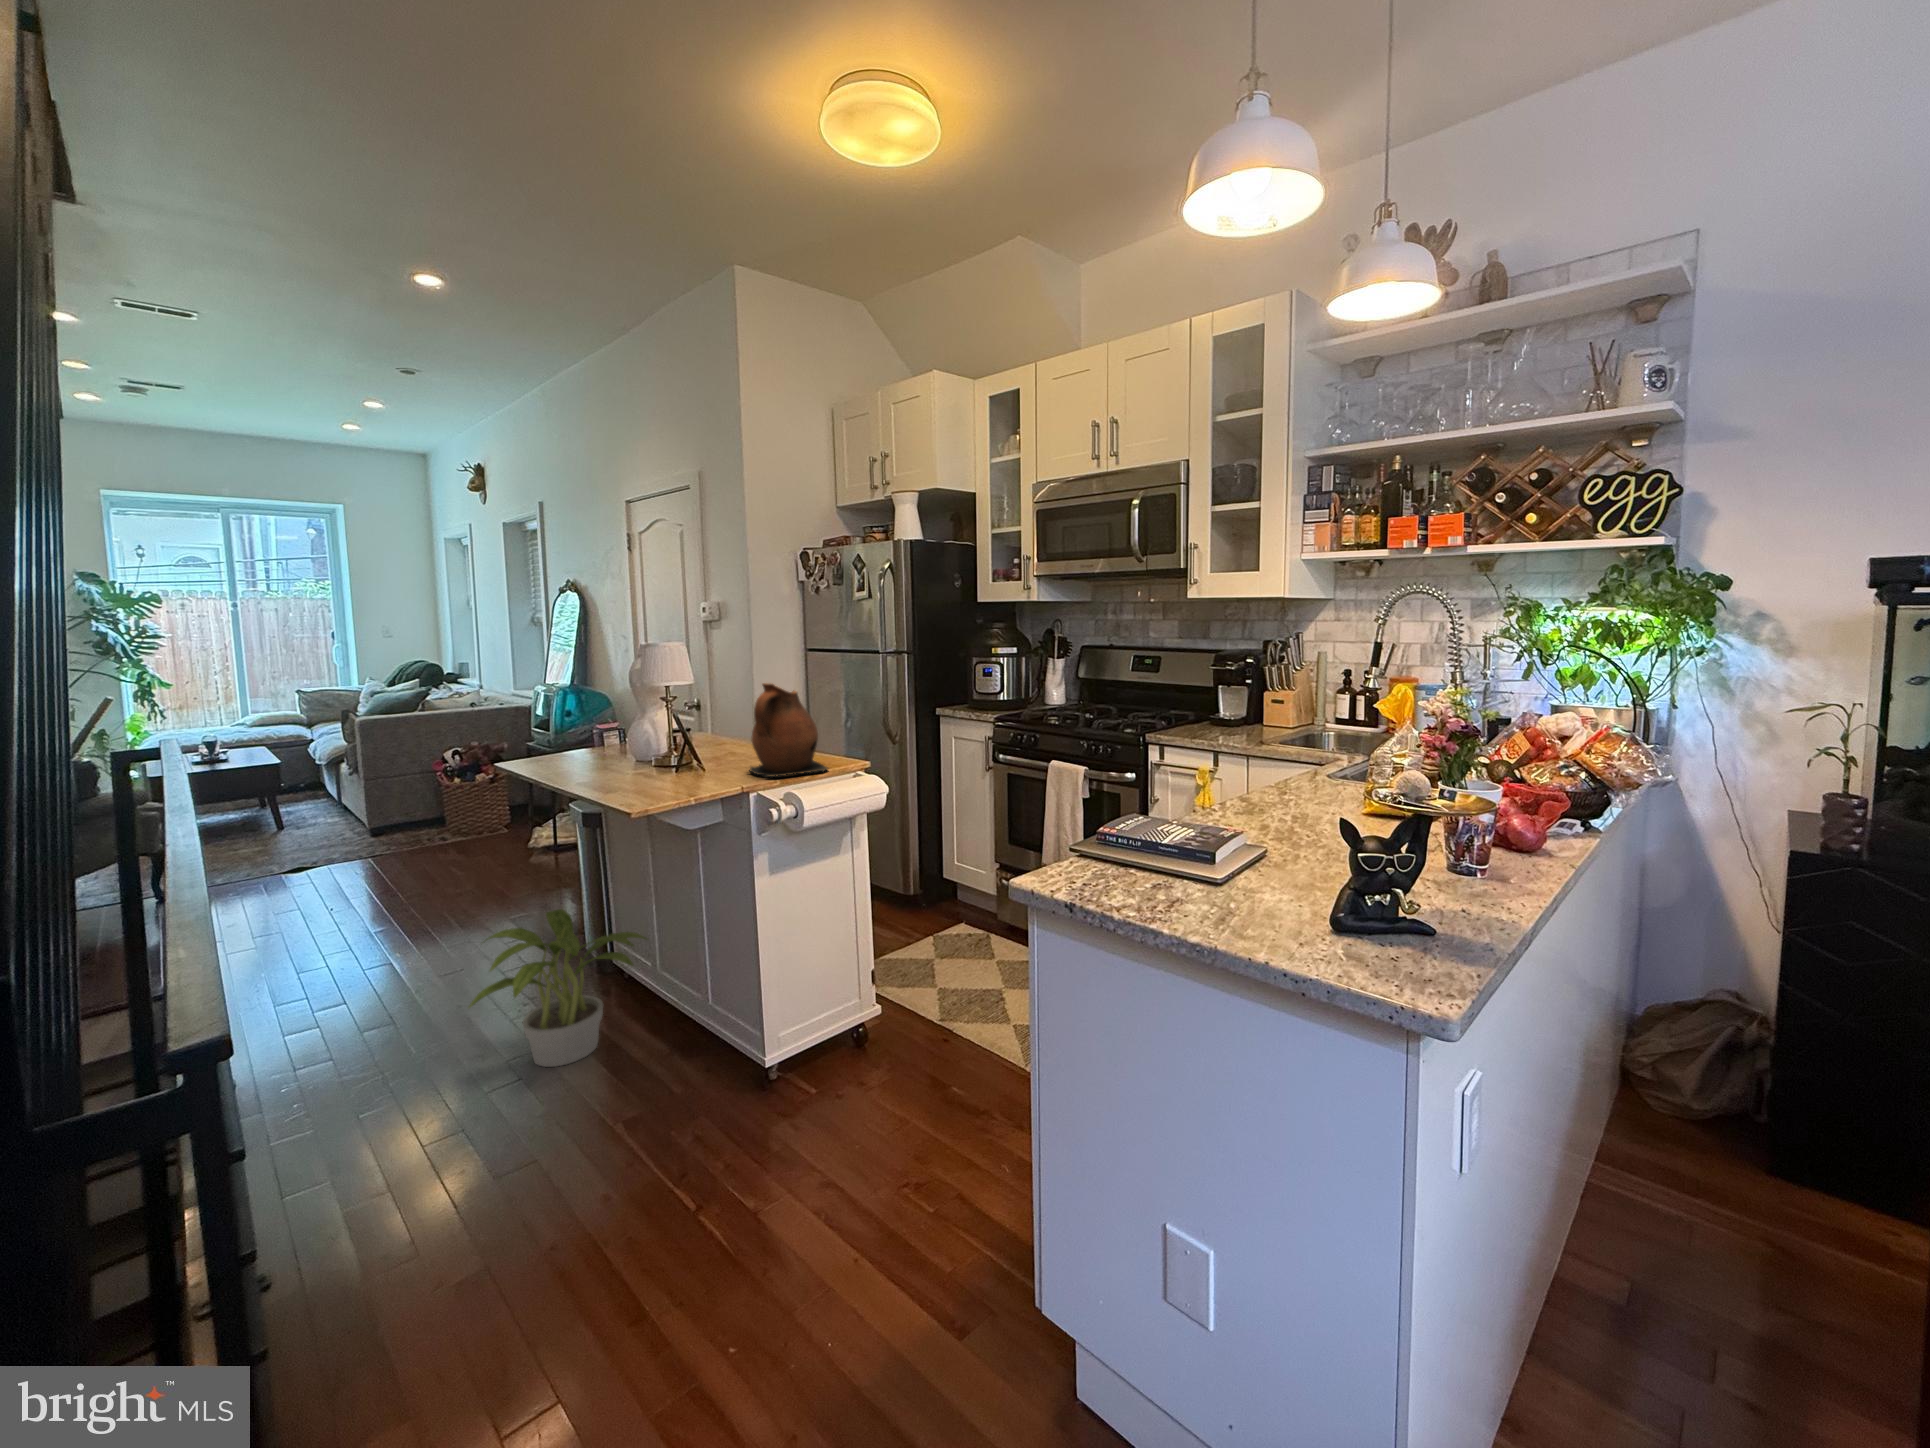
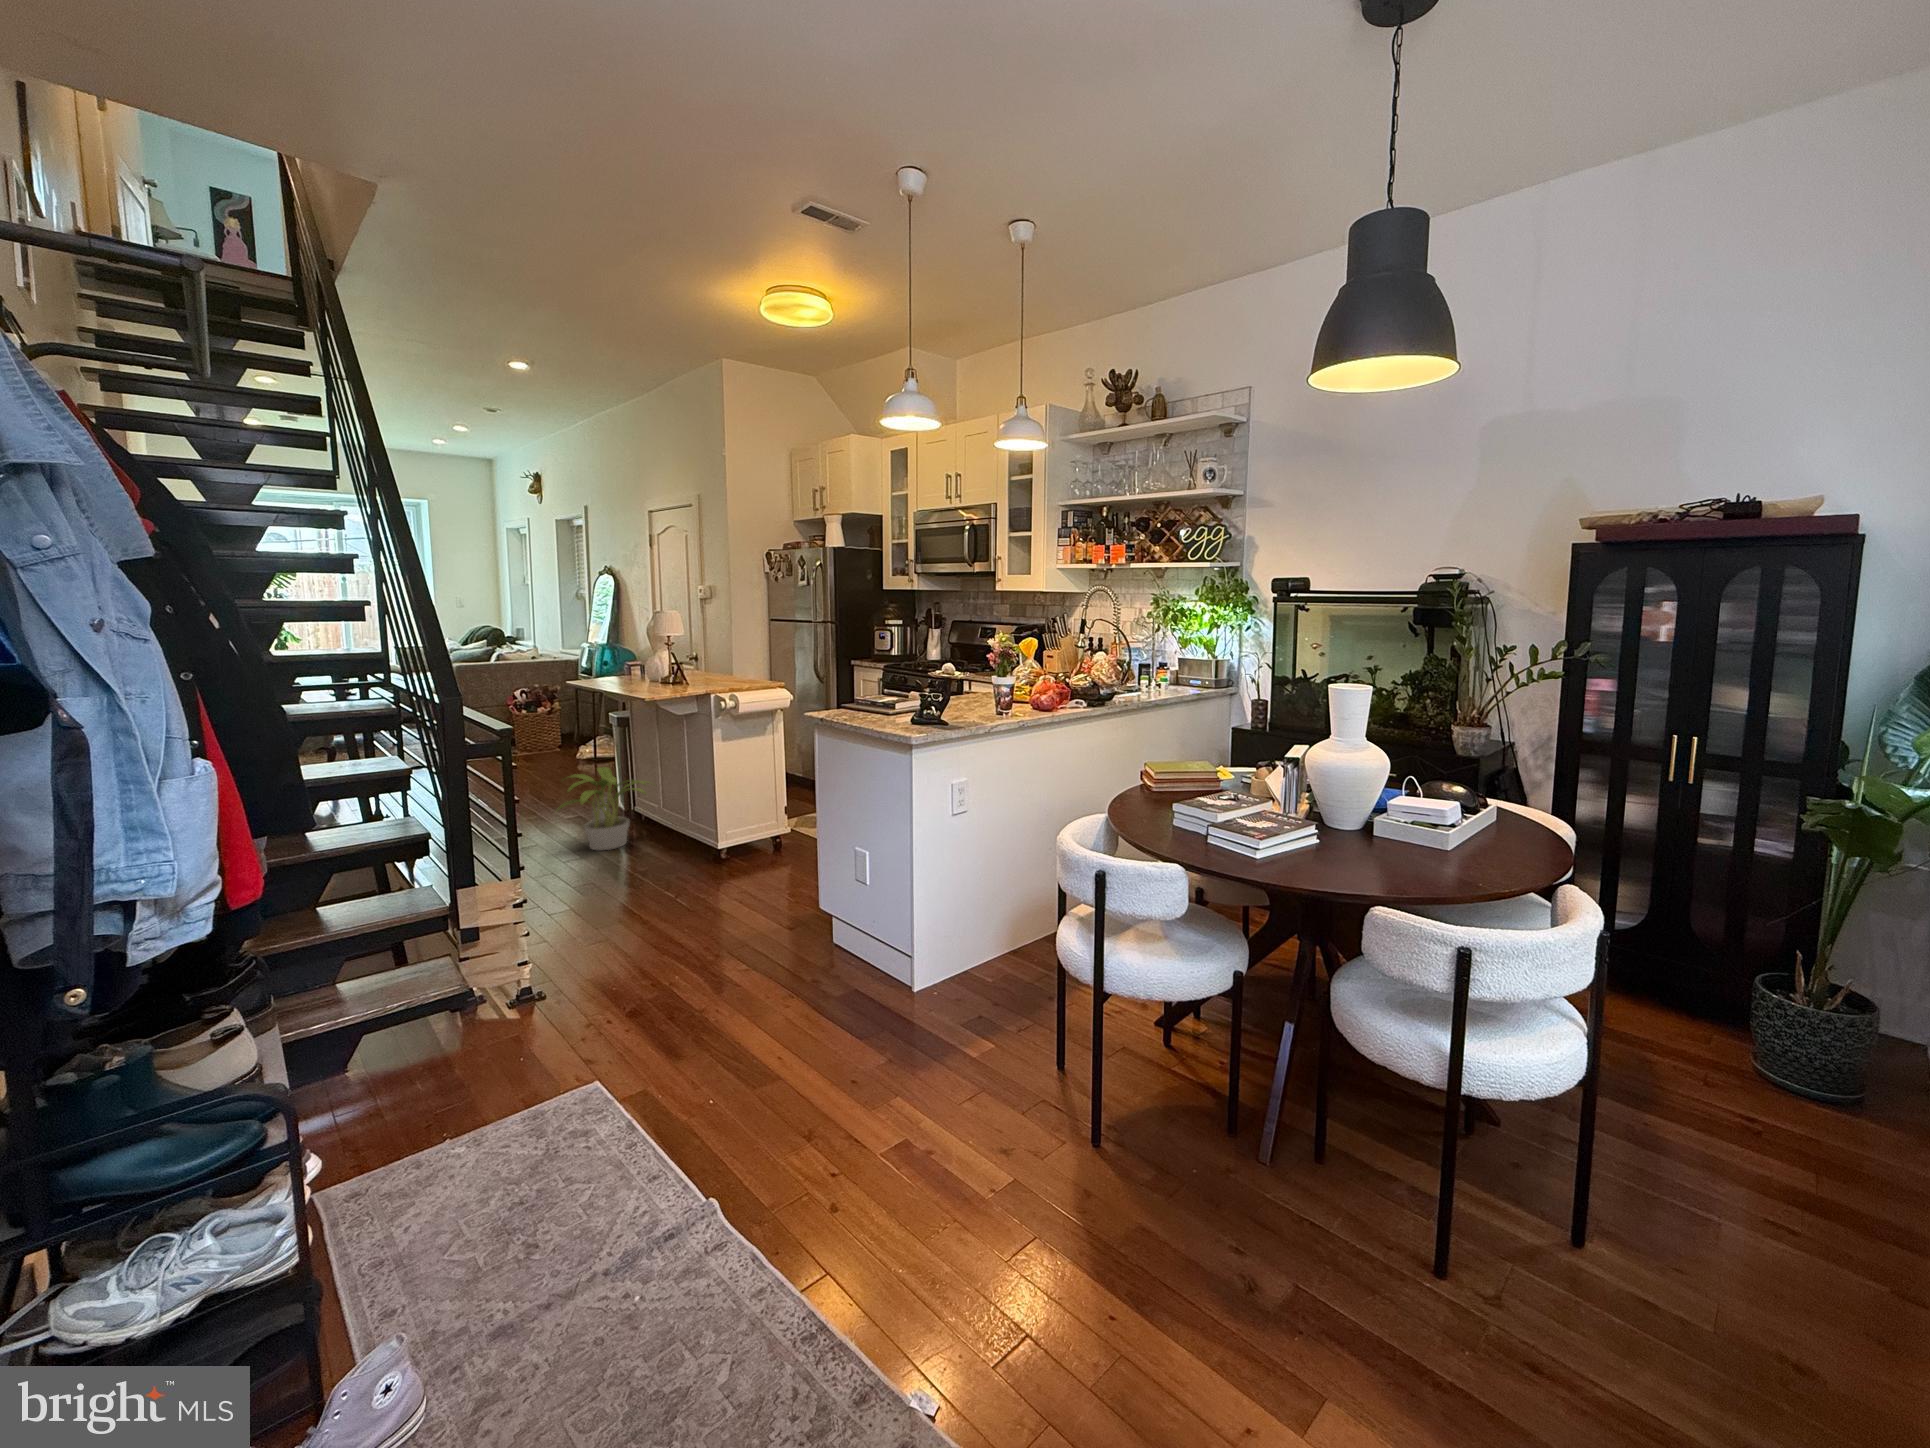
ceramic pitcher: present [750,683,828,777] -> none [712,635,760,688]

